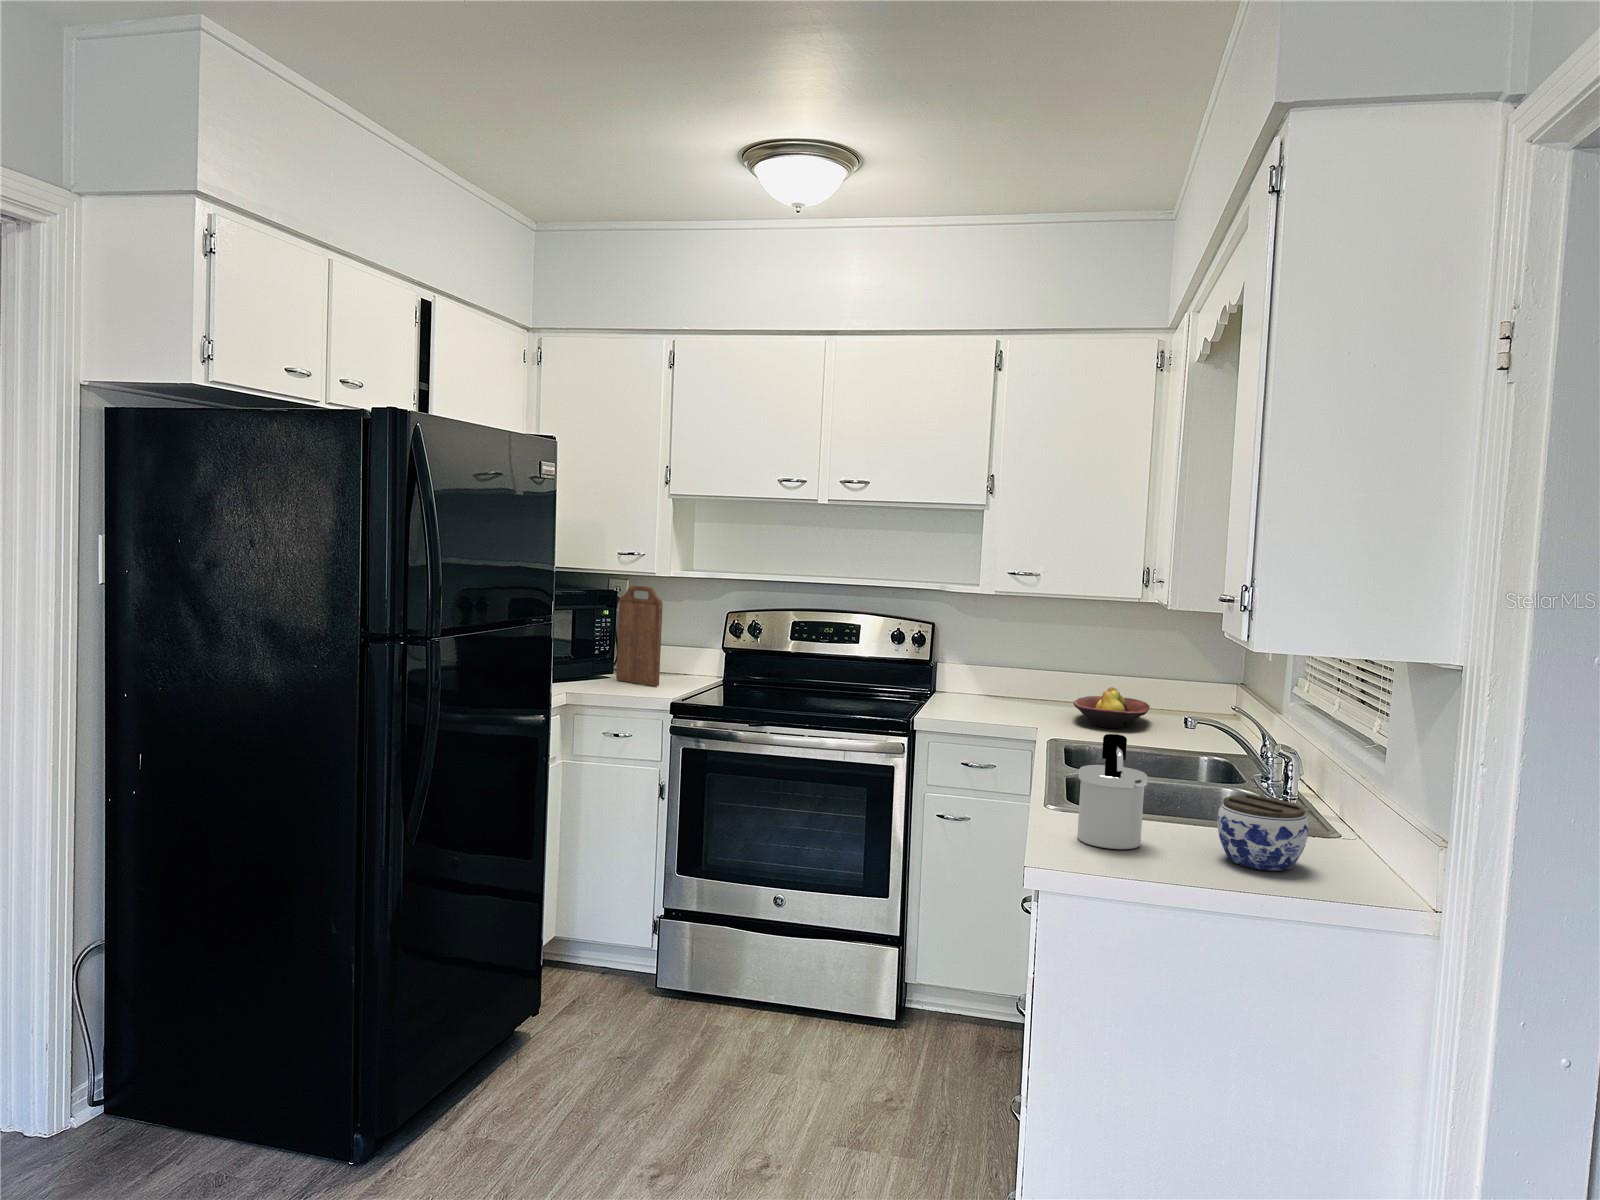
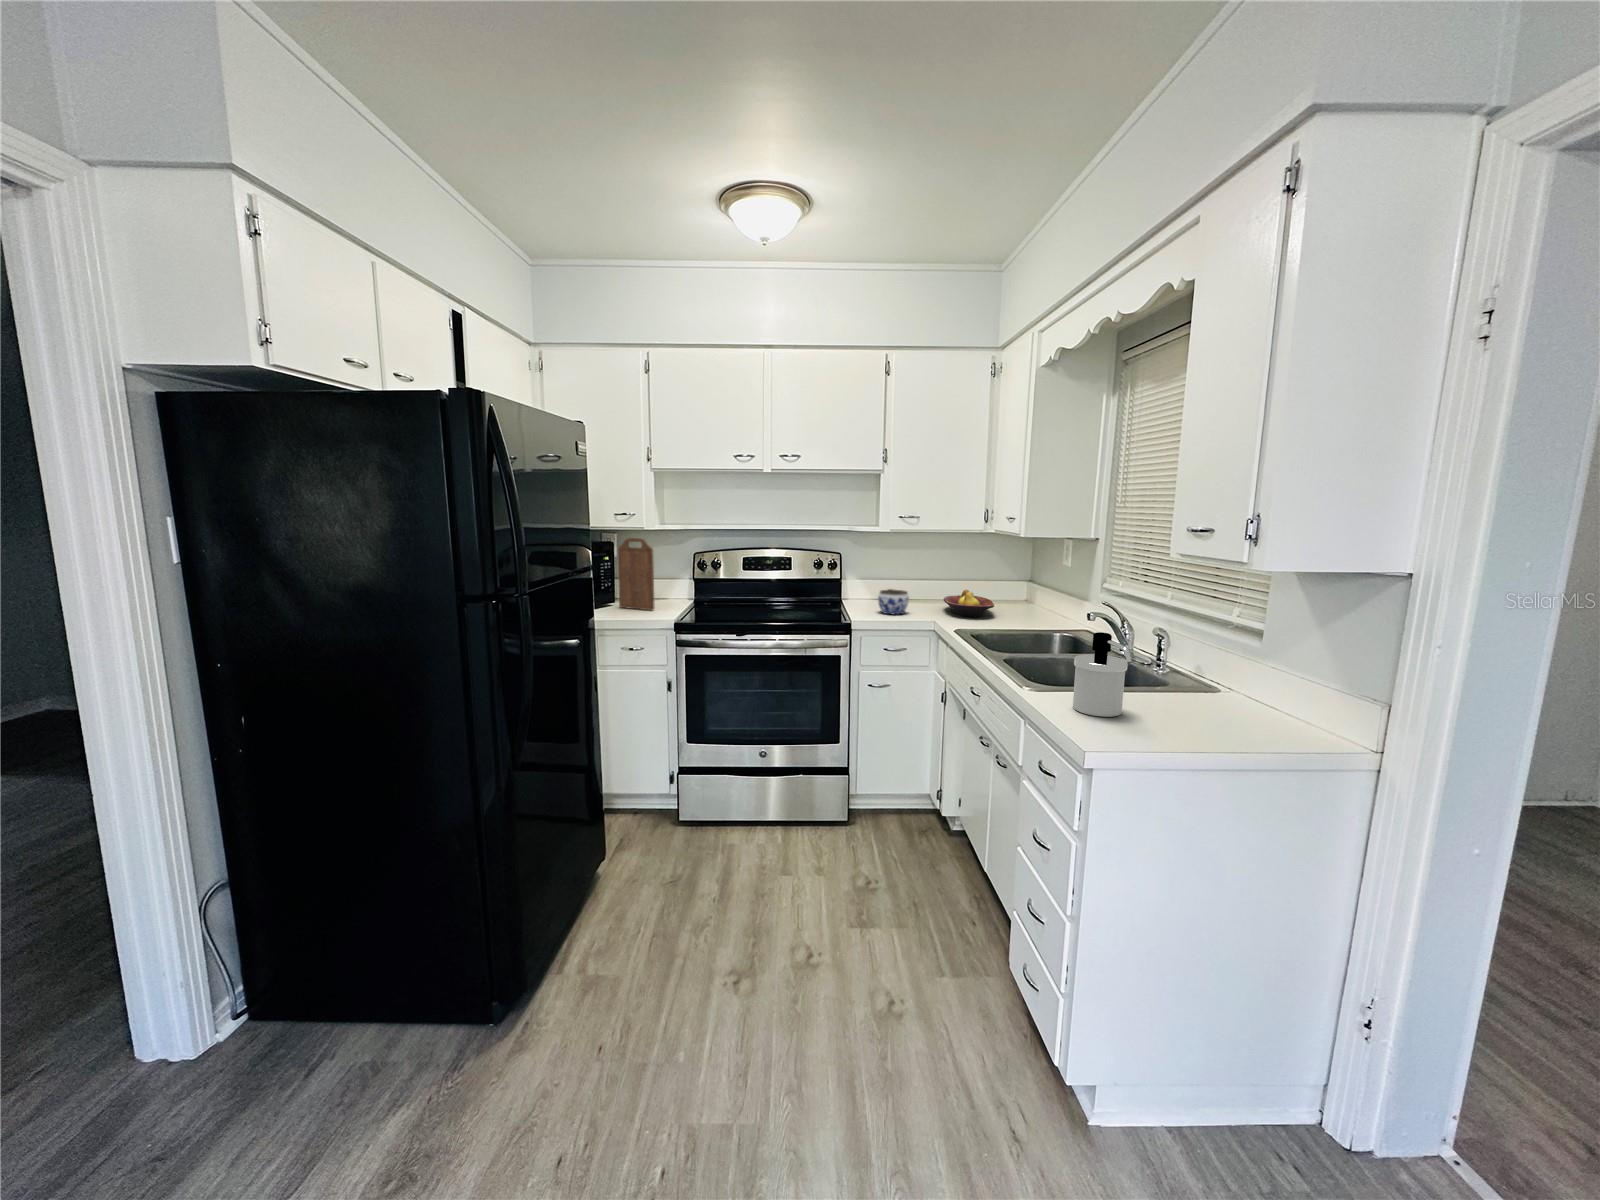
jar: present [1217,795,1309,871] -> present [878,589,909,614]

